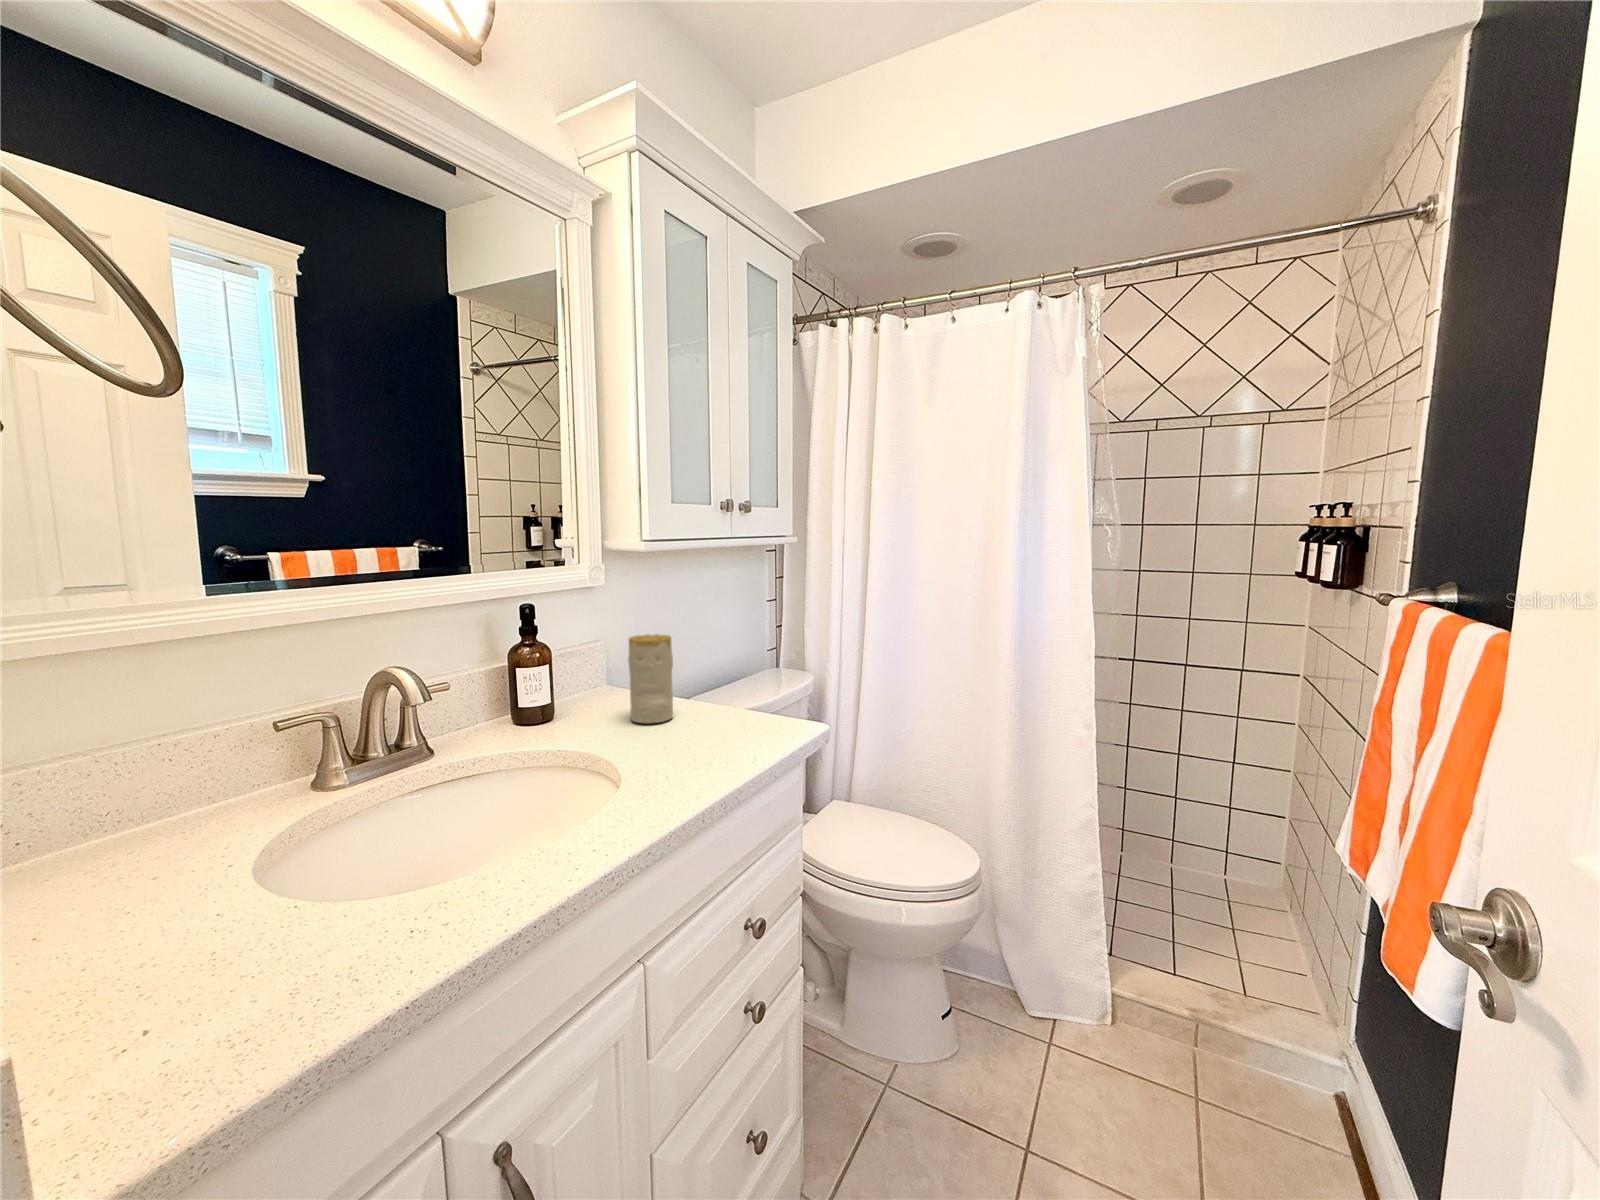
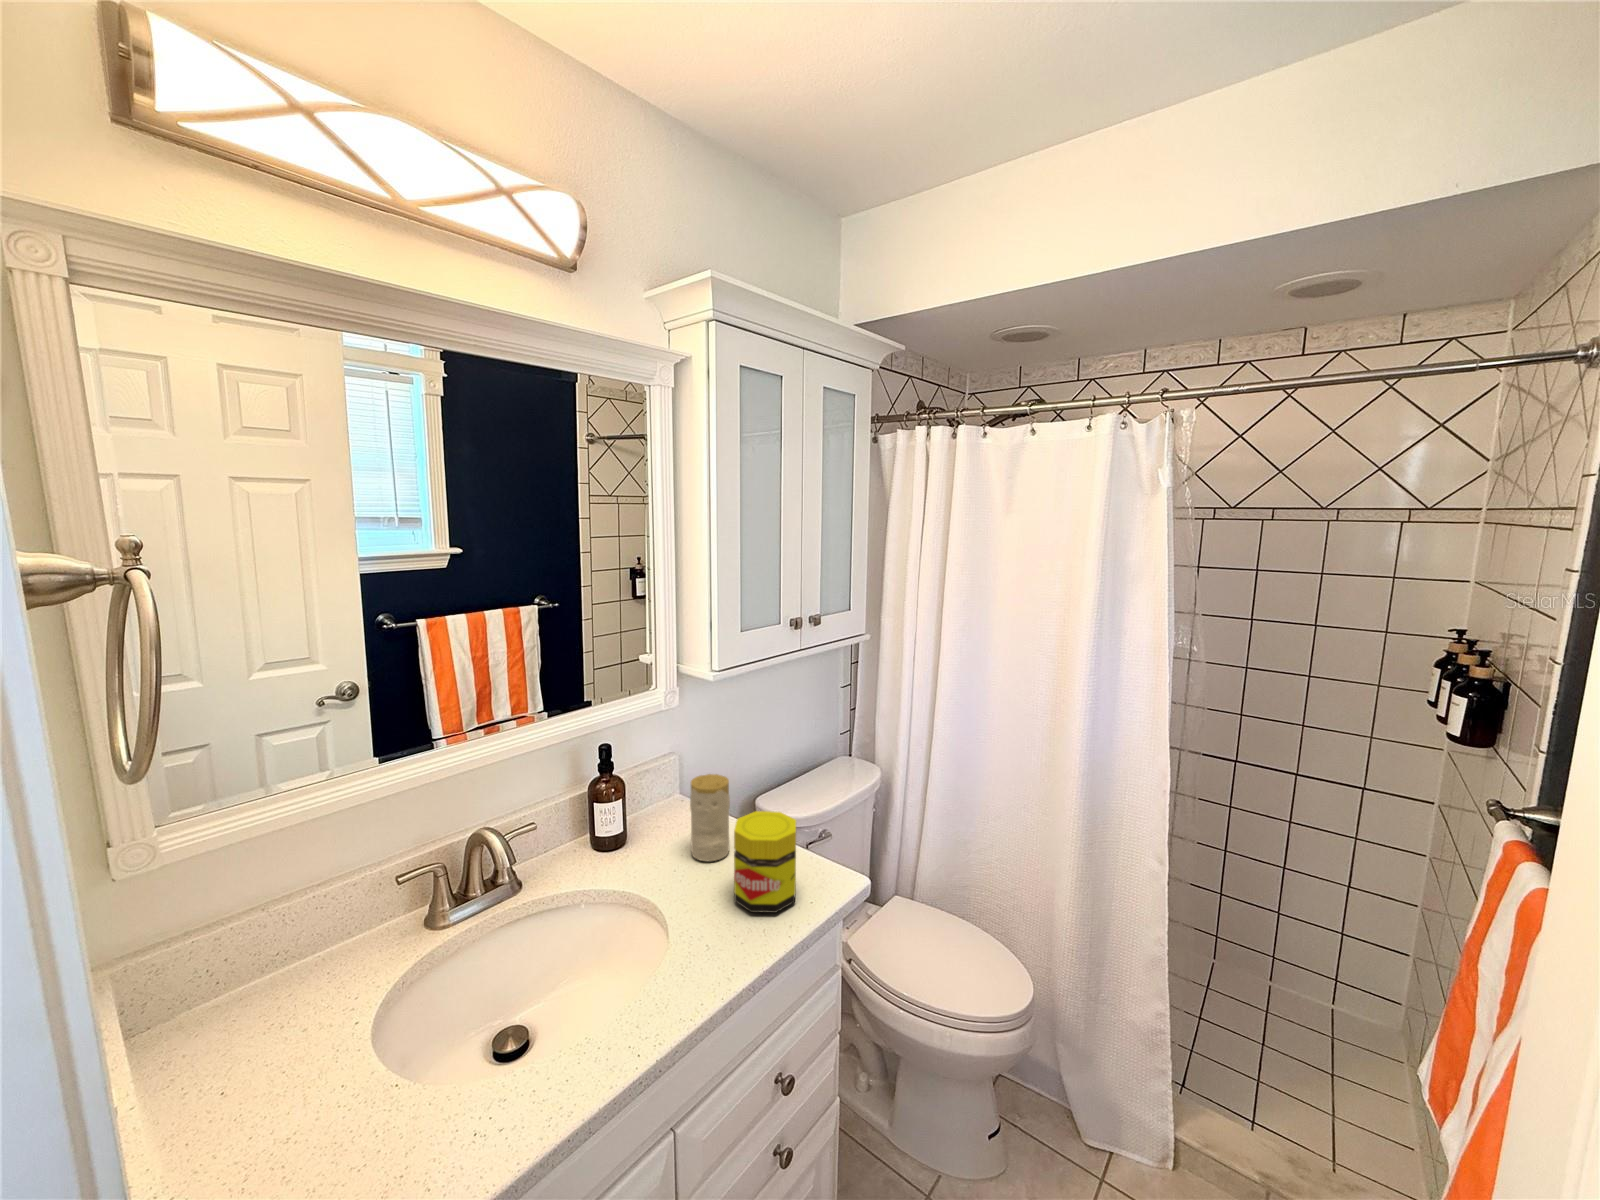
jar: none [688,653,756,749] -> present [734,811,796,913]

